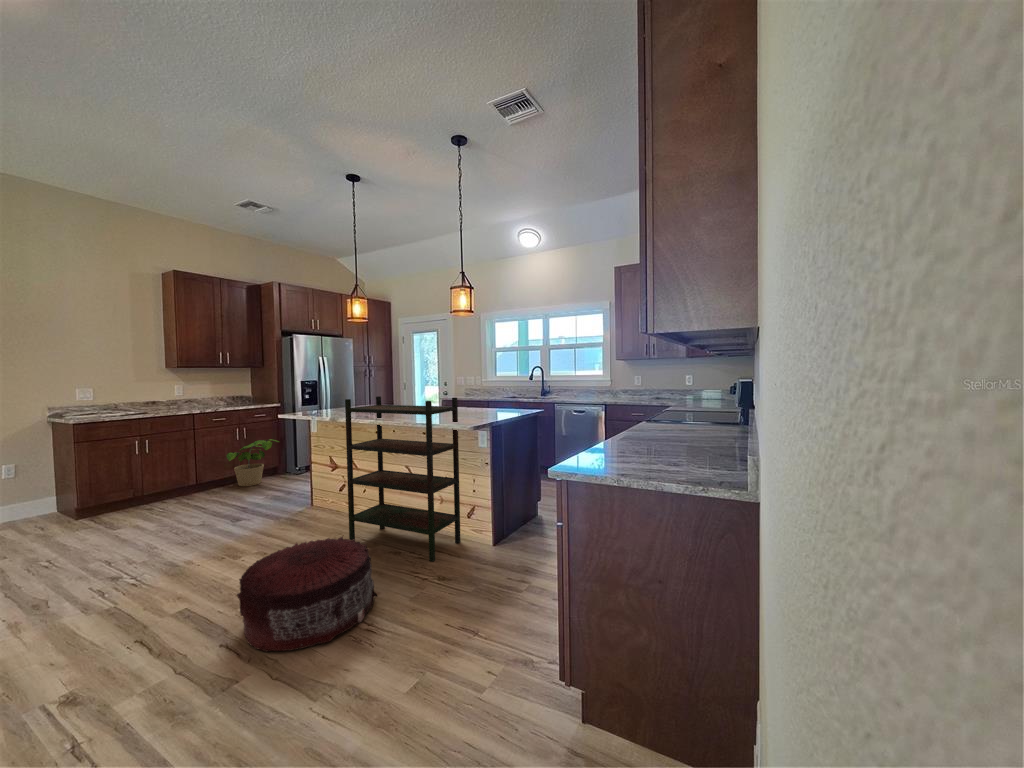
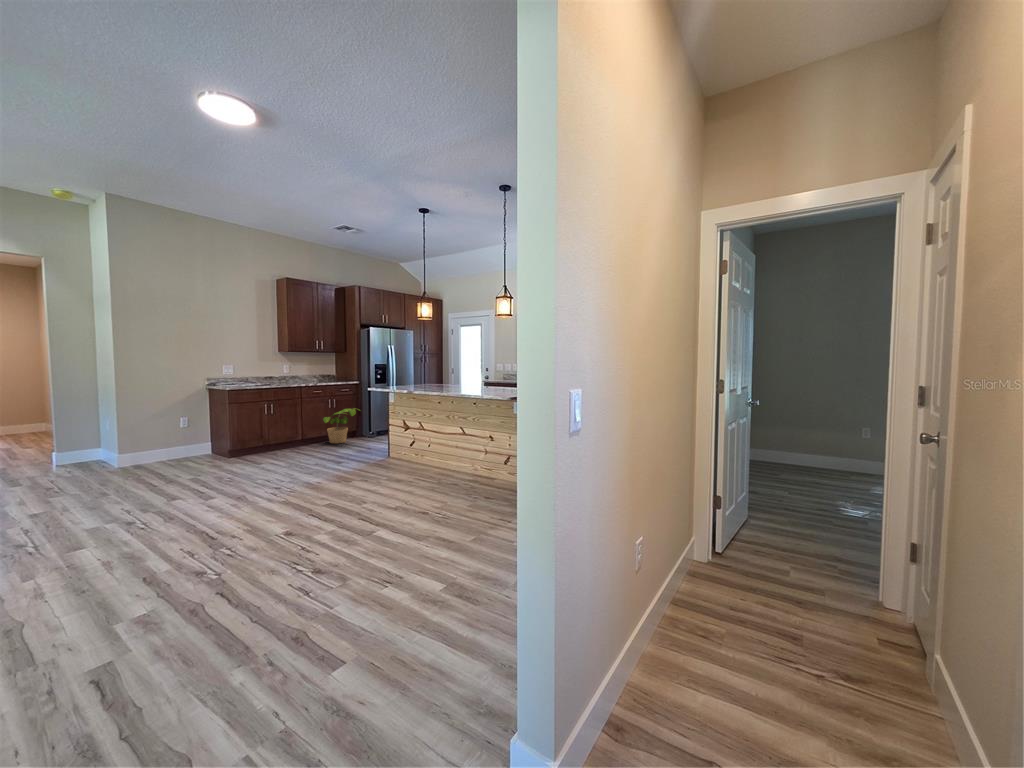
bookshelf: present [345,396,461,562] -> none [421,376,499,490]
pouf: present [237,536,377,652] -> none [366,466,446,523]

